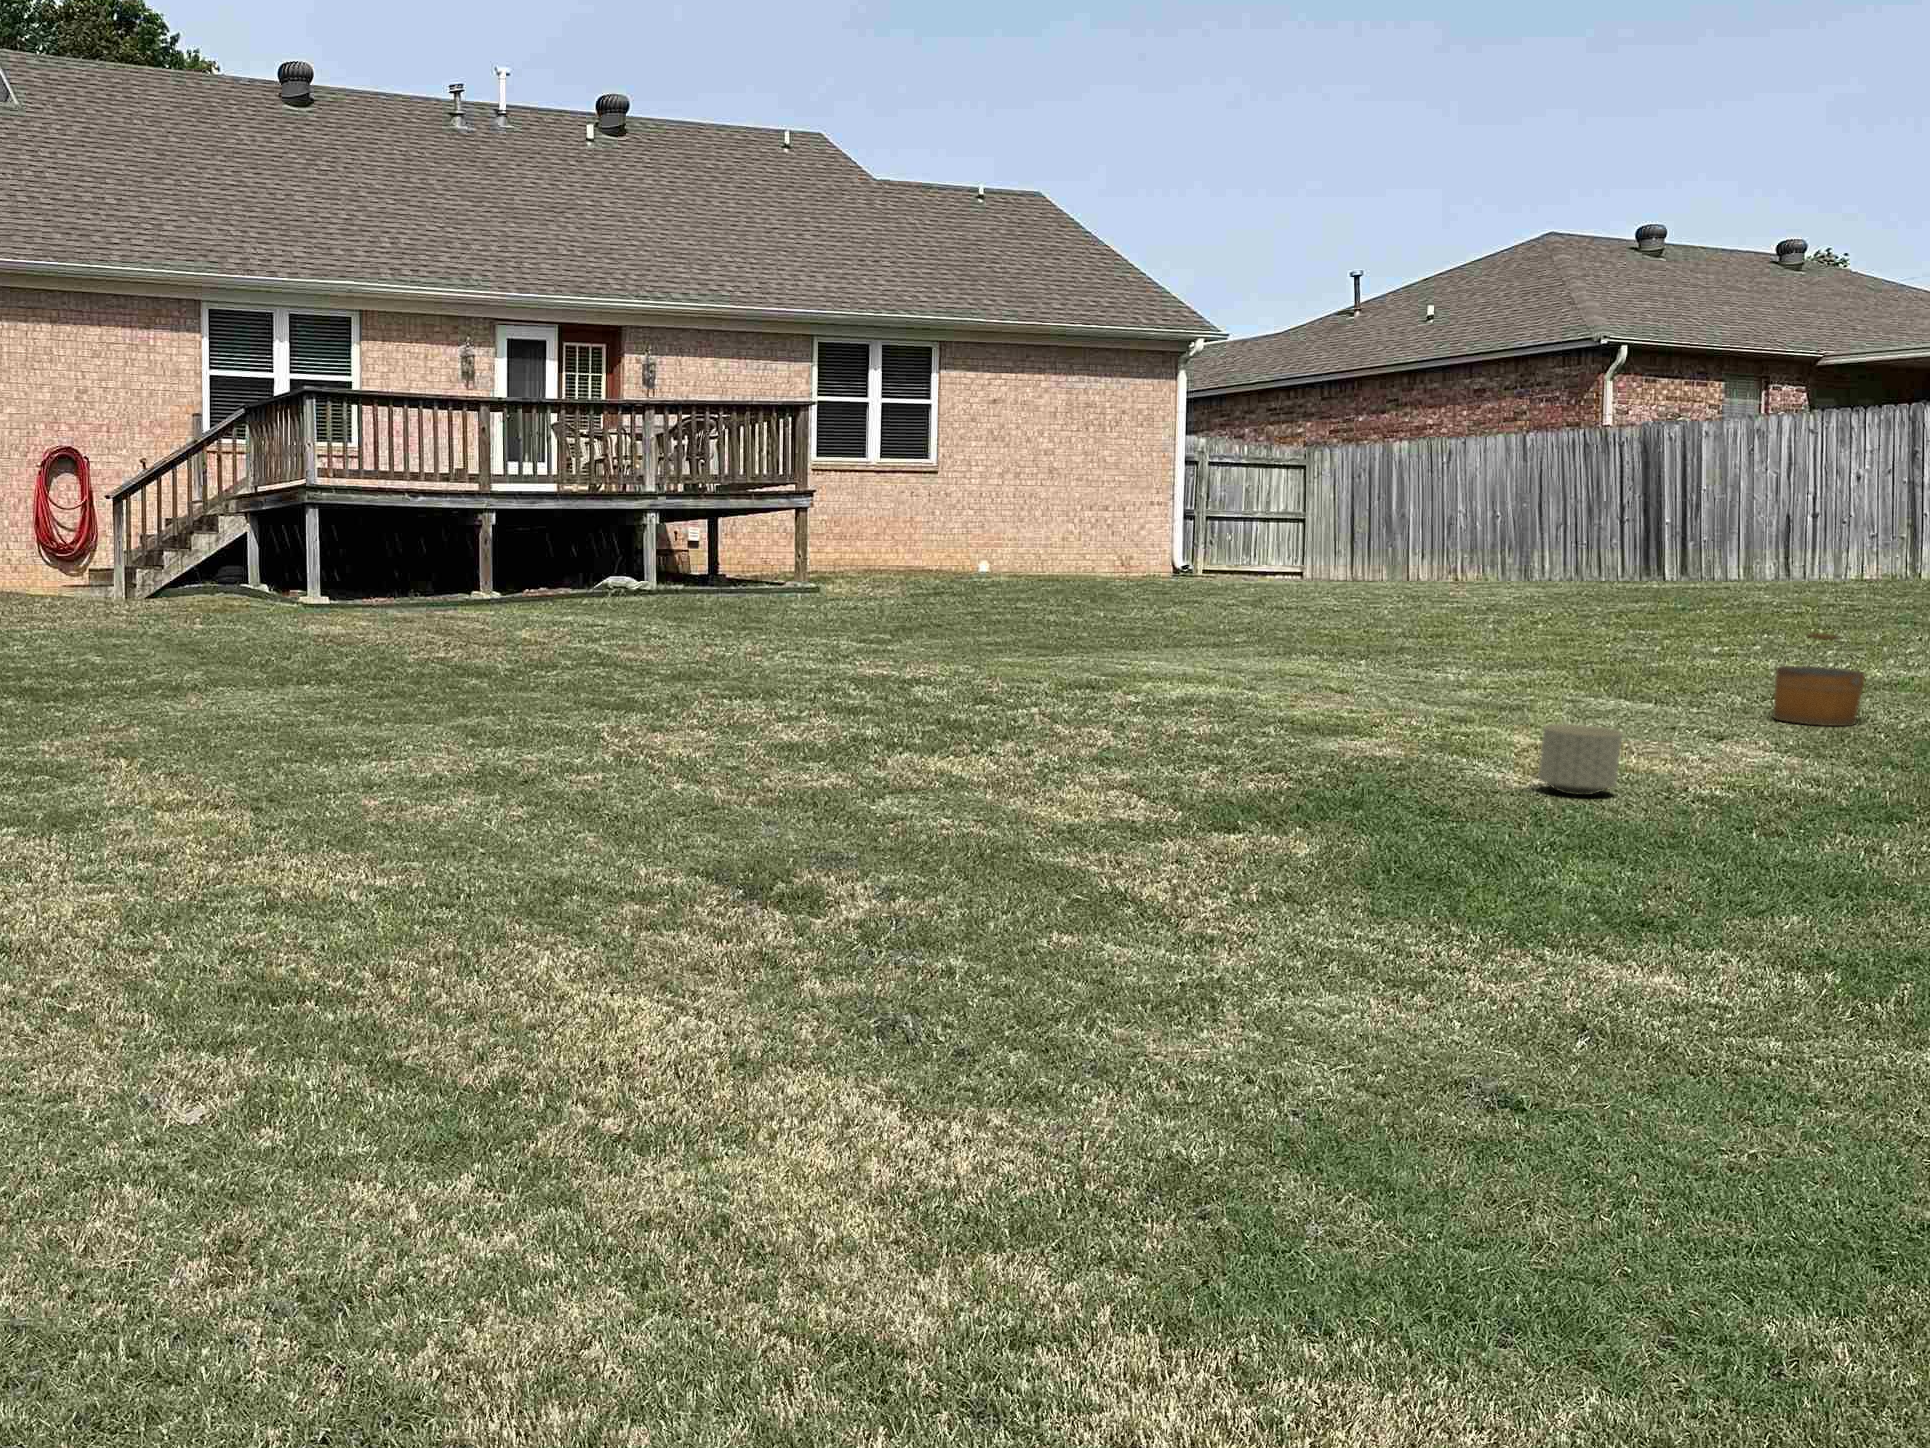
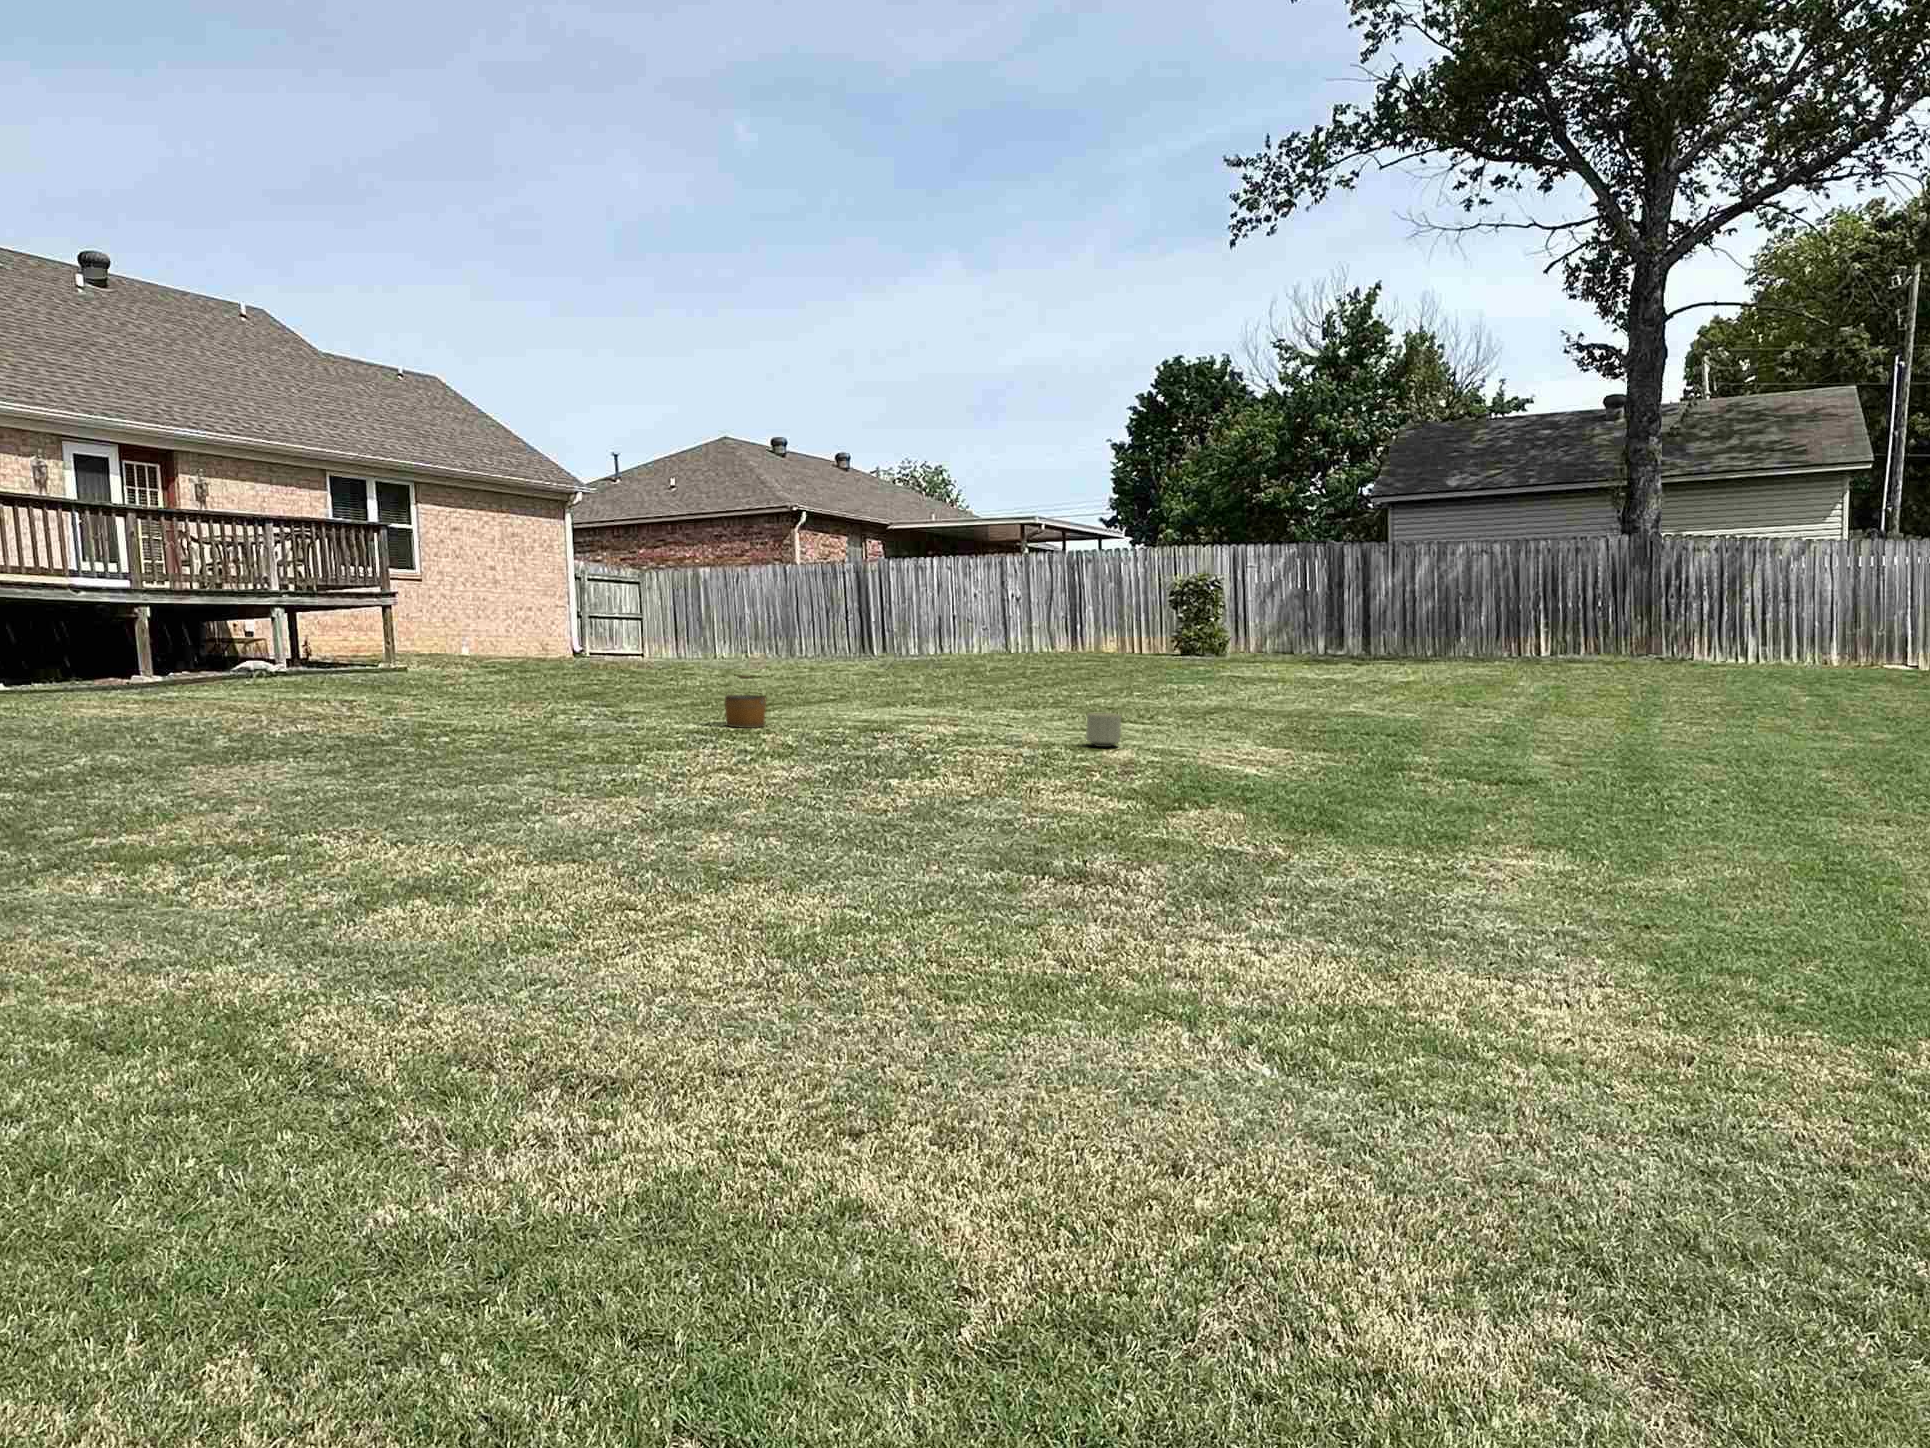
bucket: present [1773,633,1865,726] -> present [725,675,767,728]

